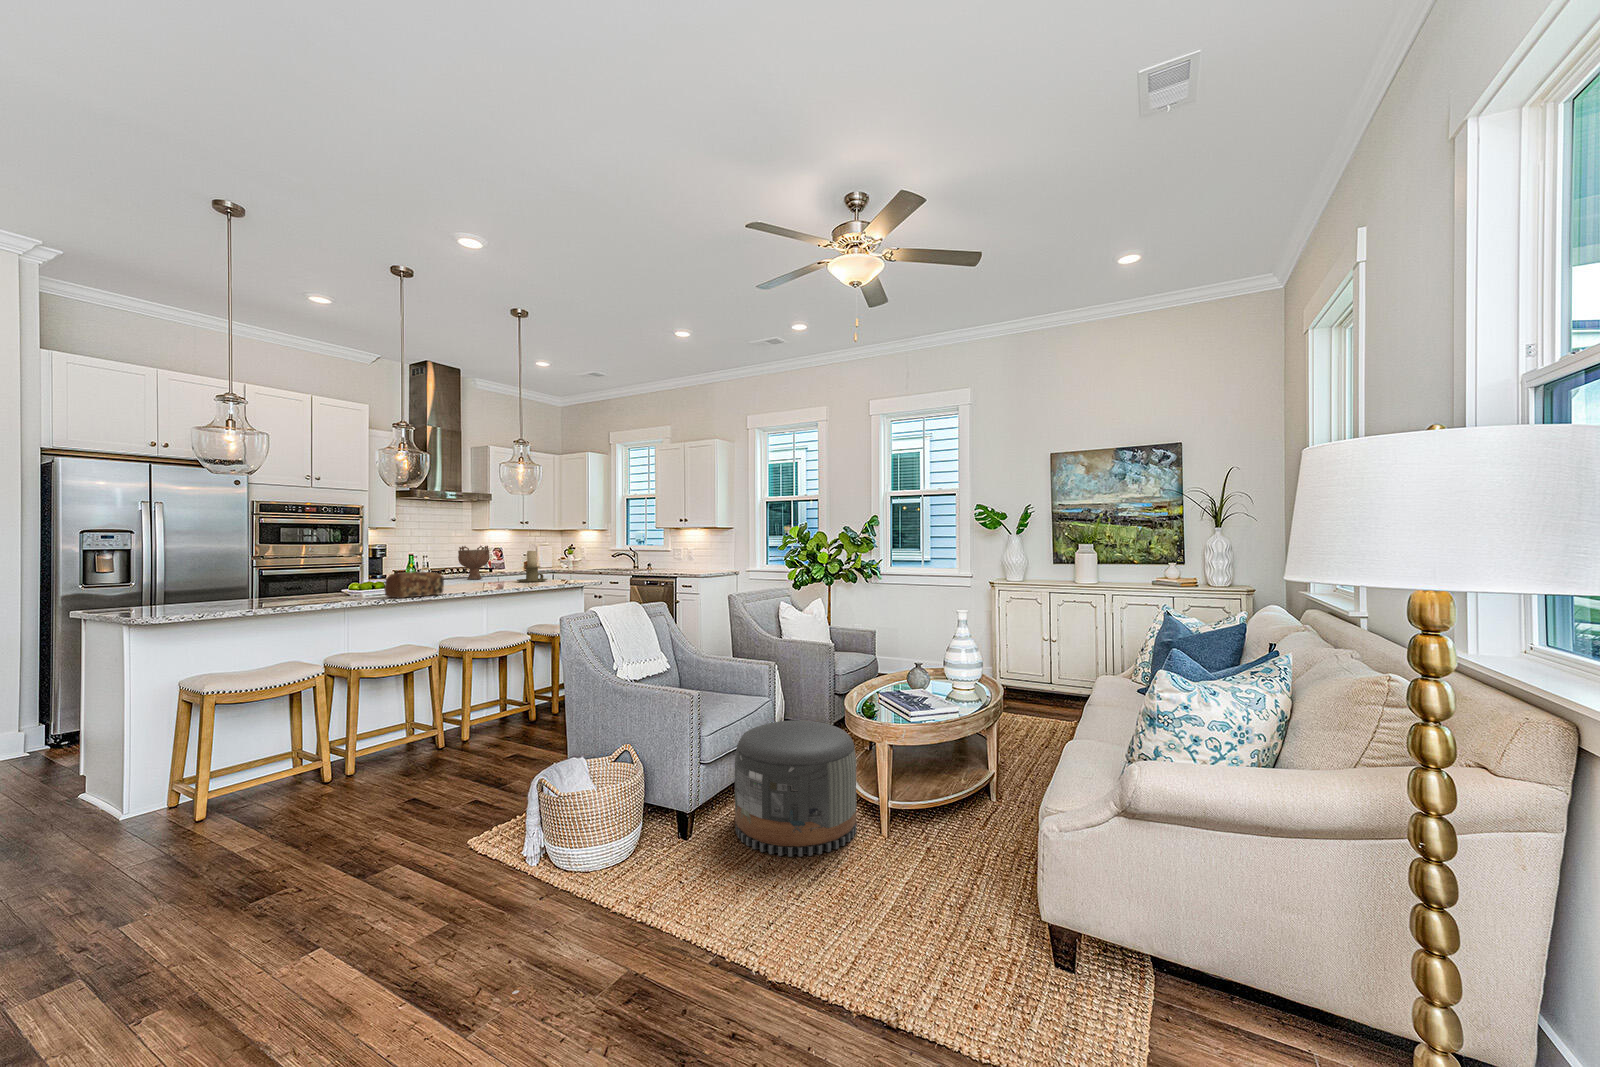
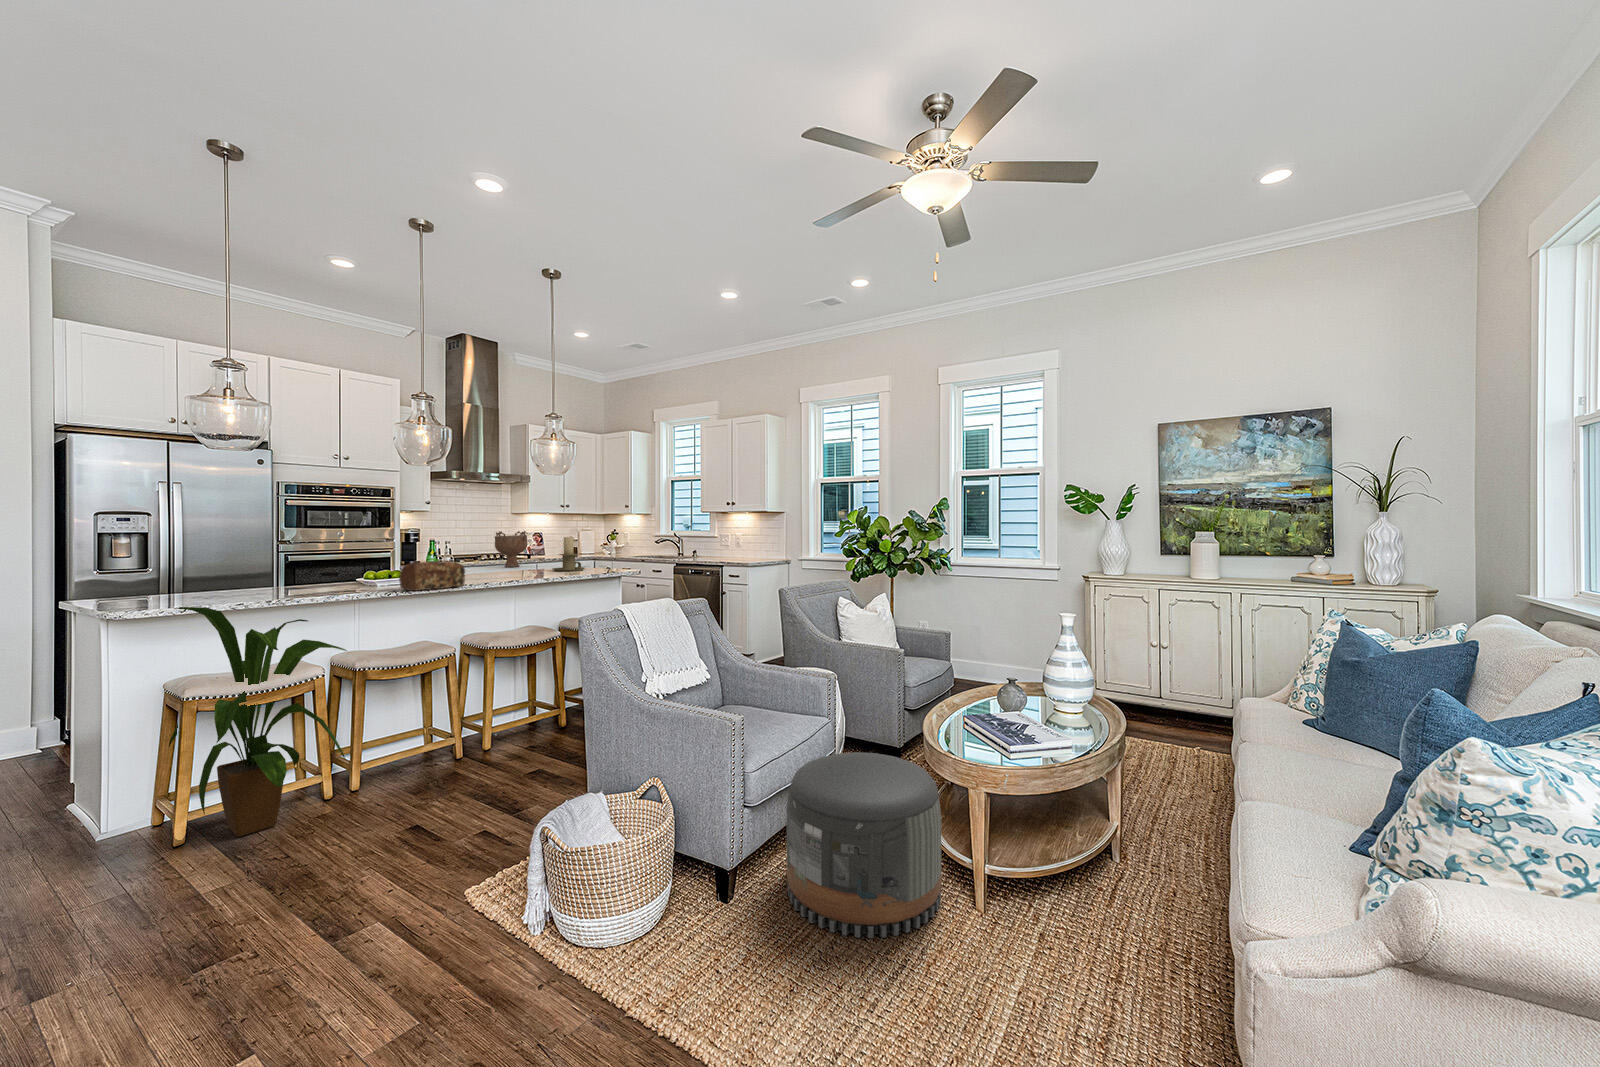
house plant: none [186,609,348,812] -> present [169,607,347,837]

